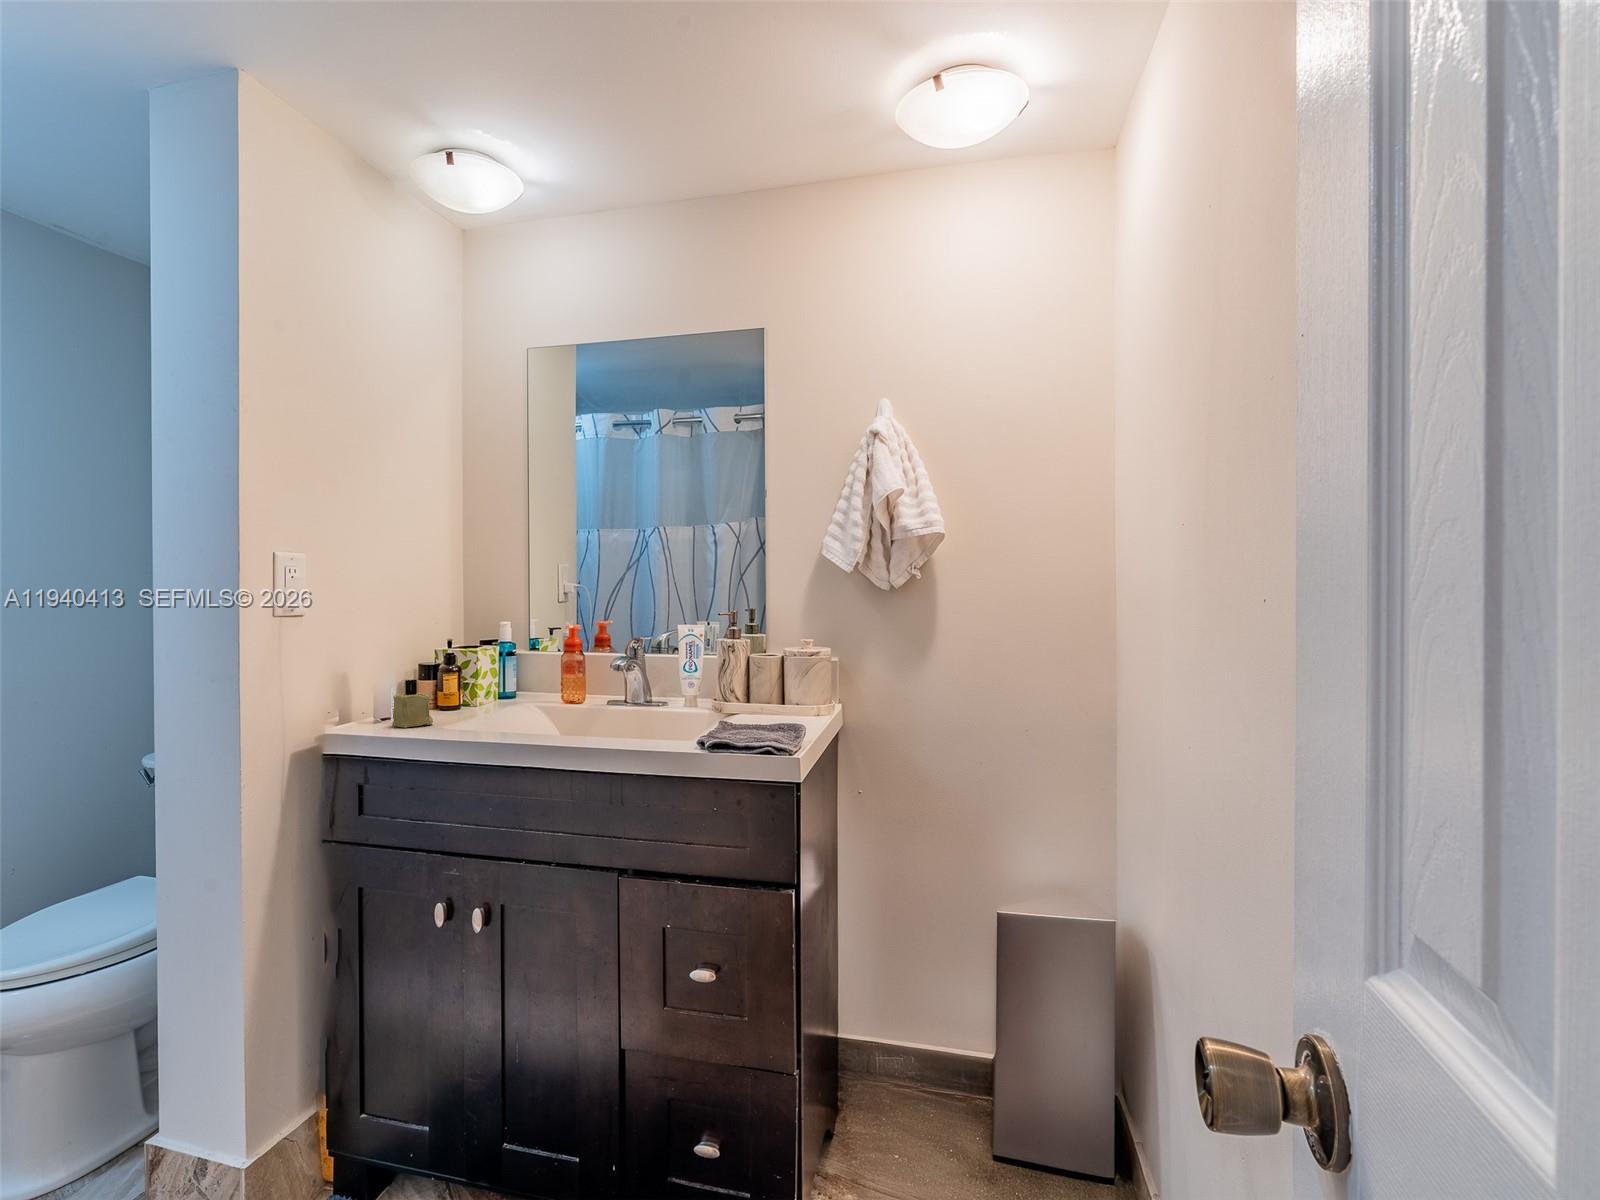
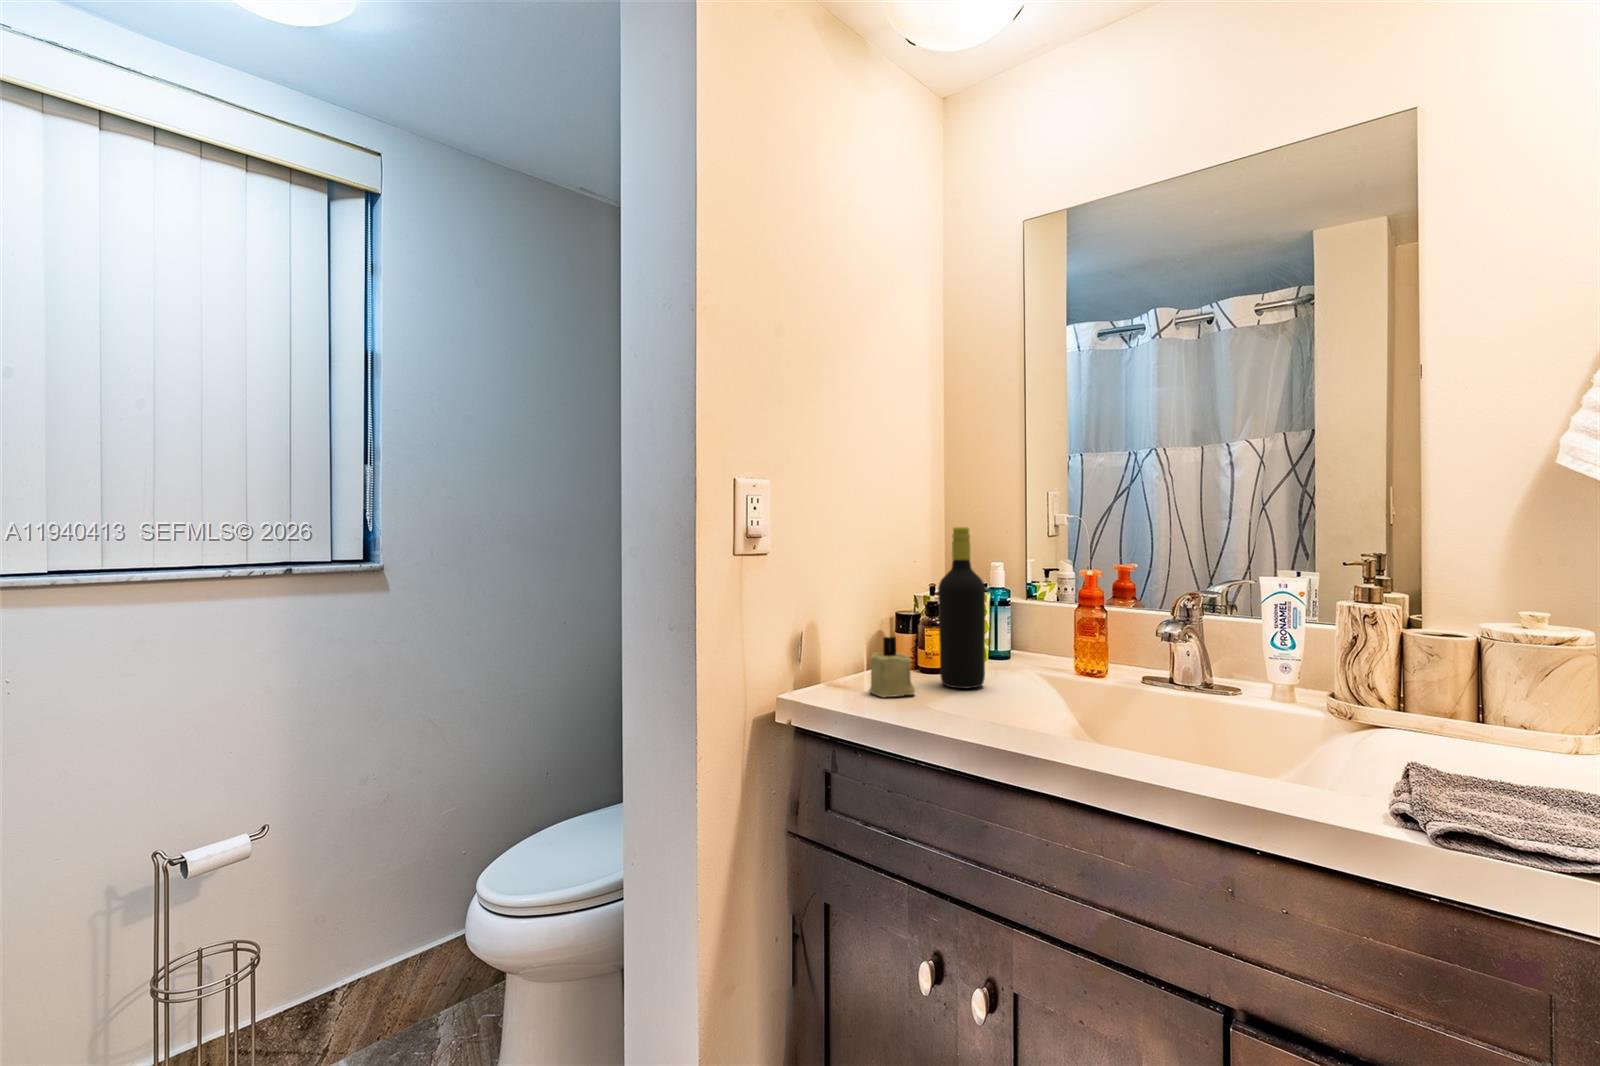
bottle: none [454,593,493,718] -> present [938,527,985,689]

